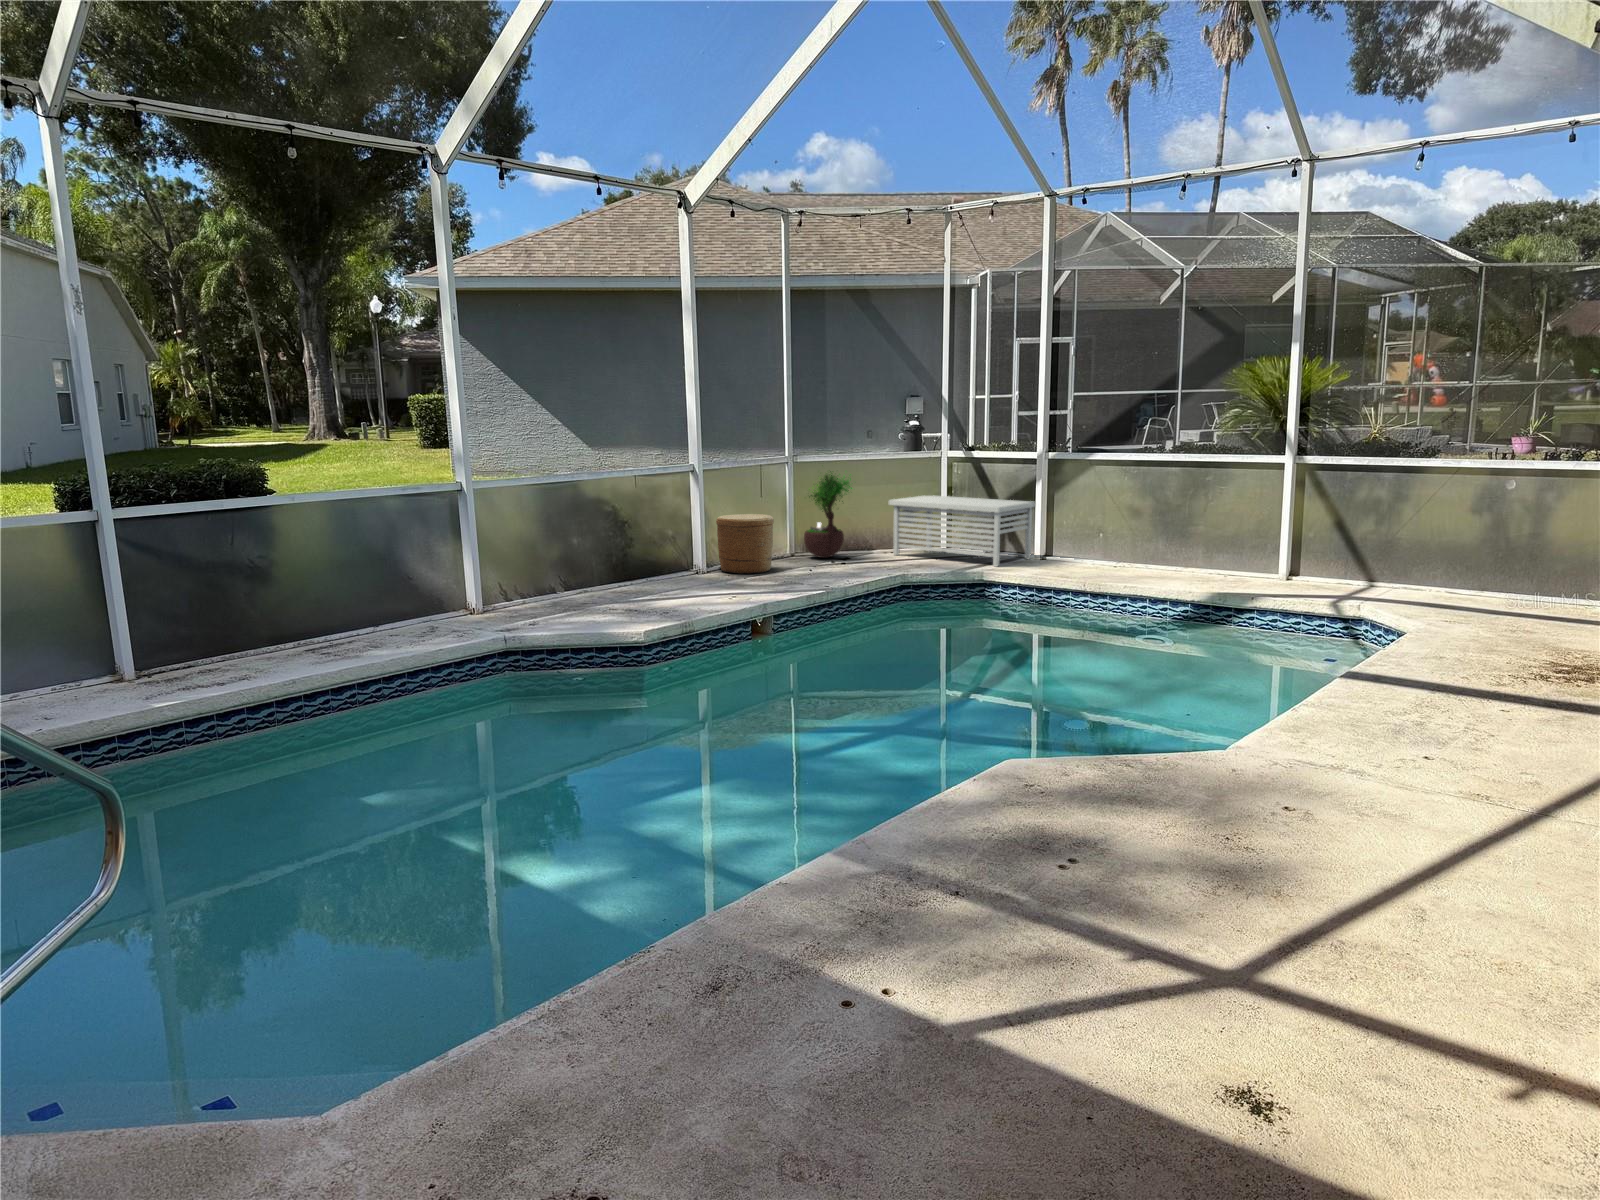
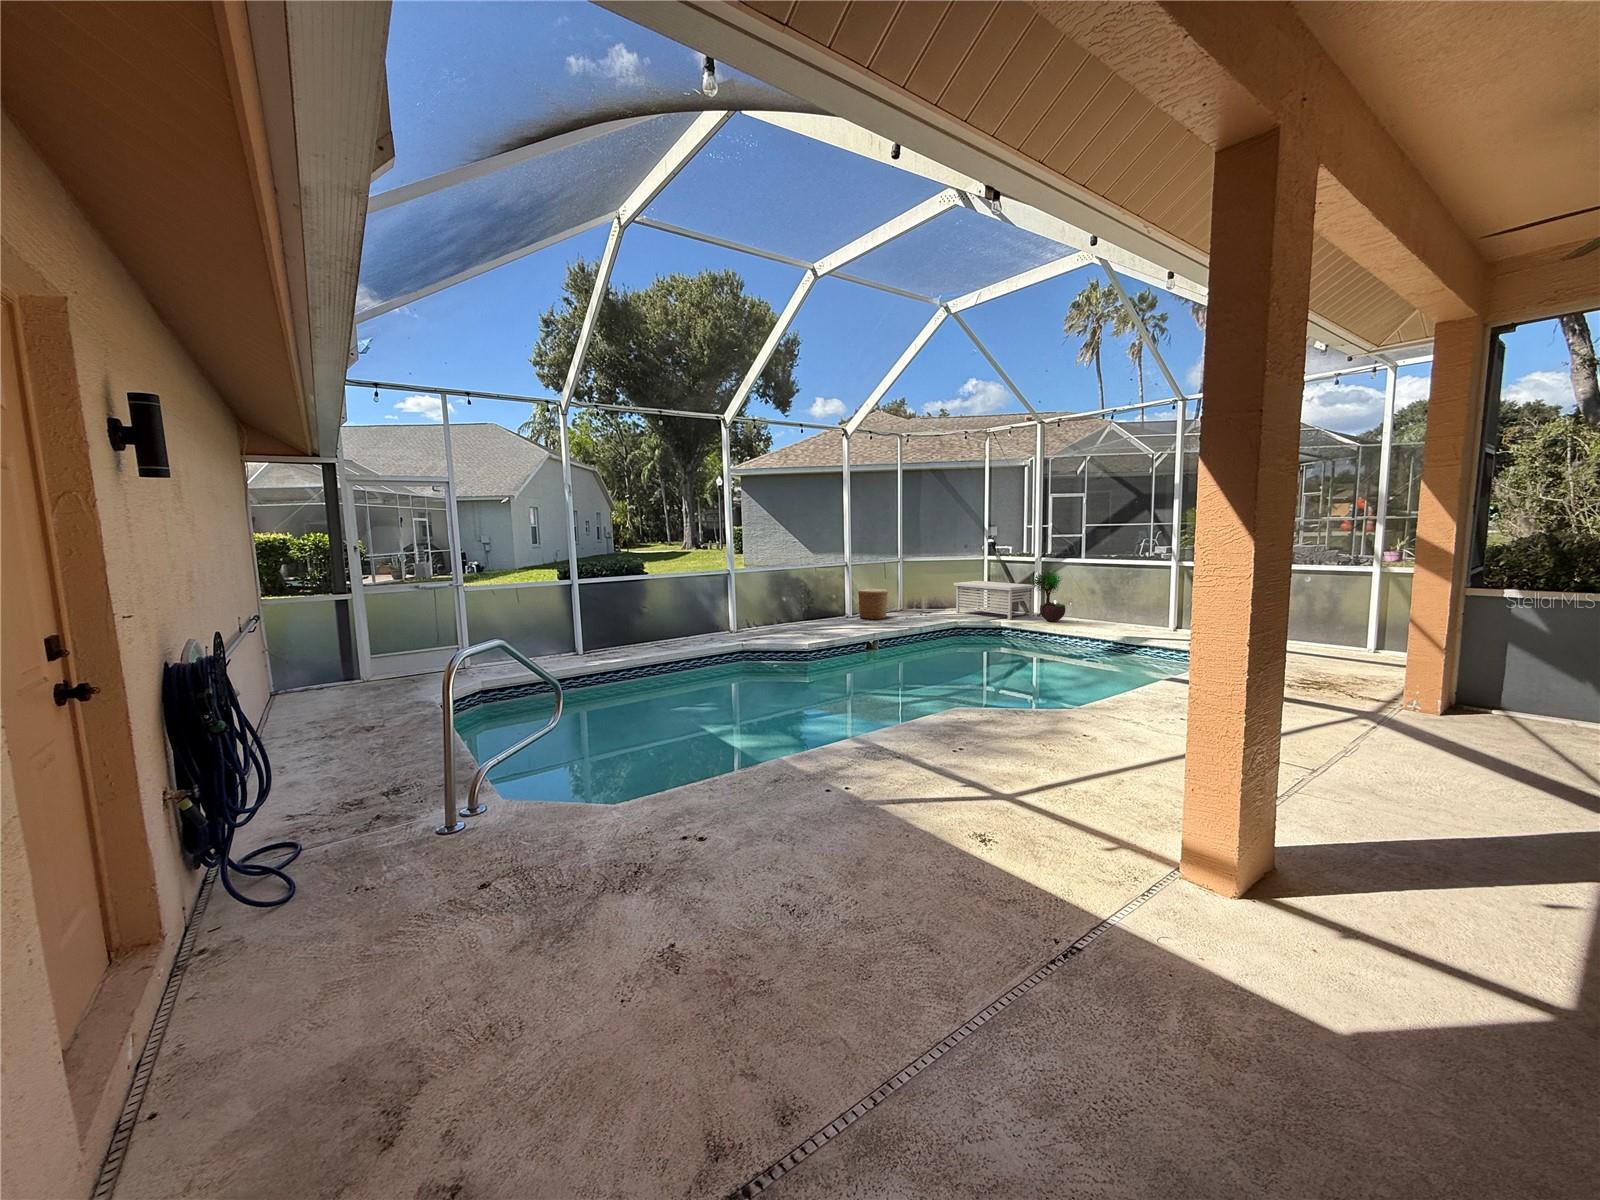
potted tree: present [804,471,852,558] -> present [1033,570,1065,621]

